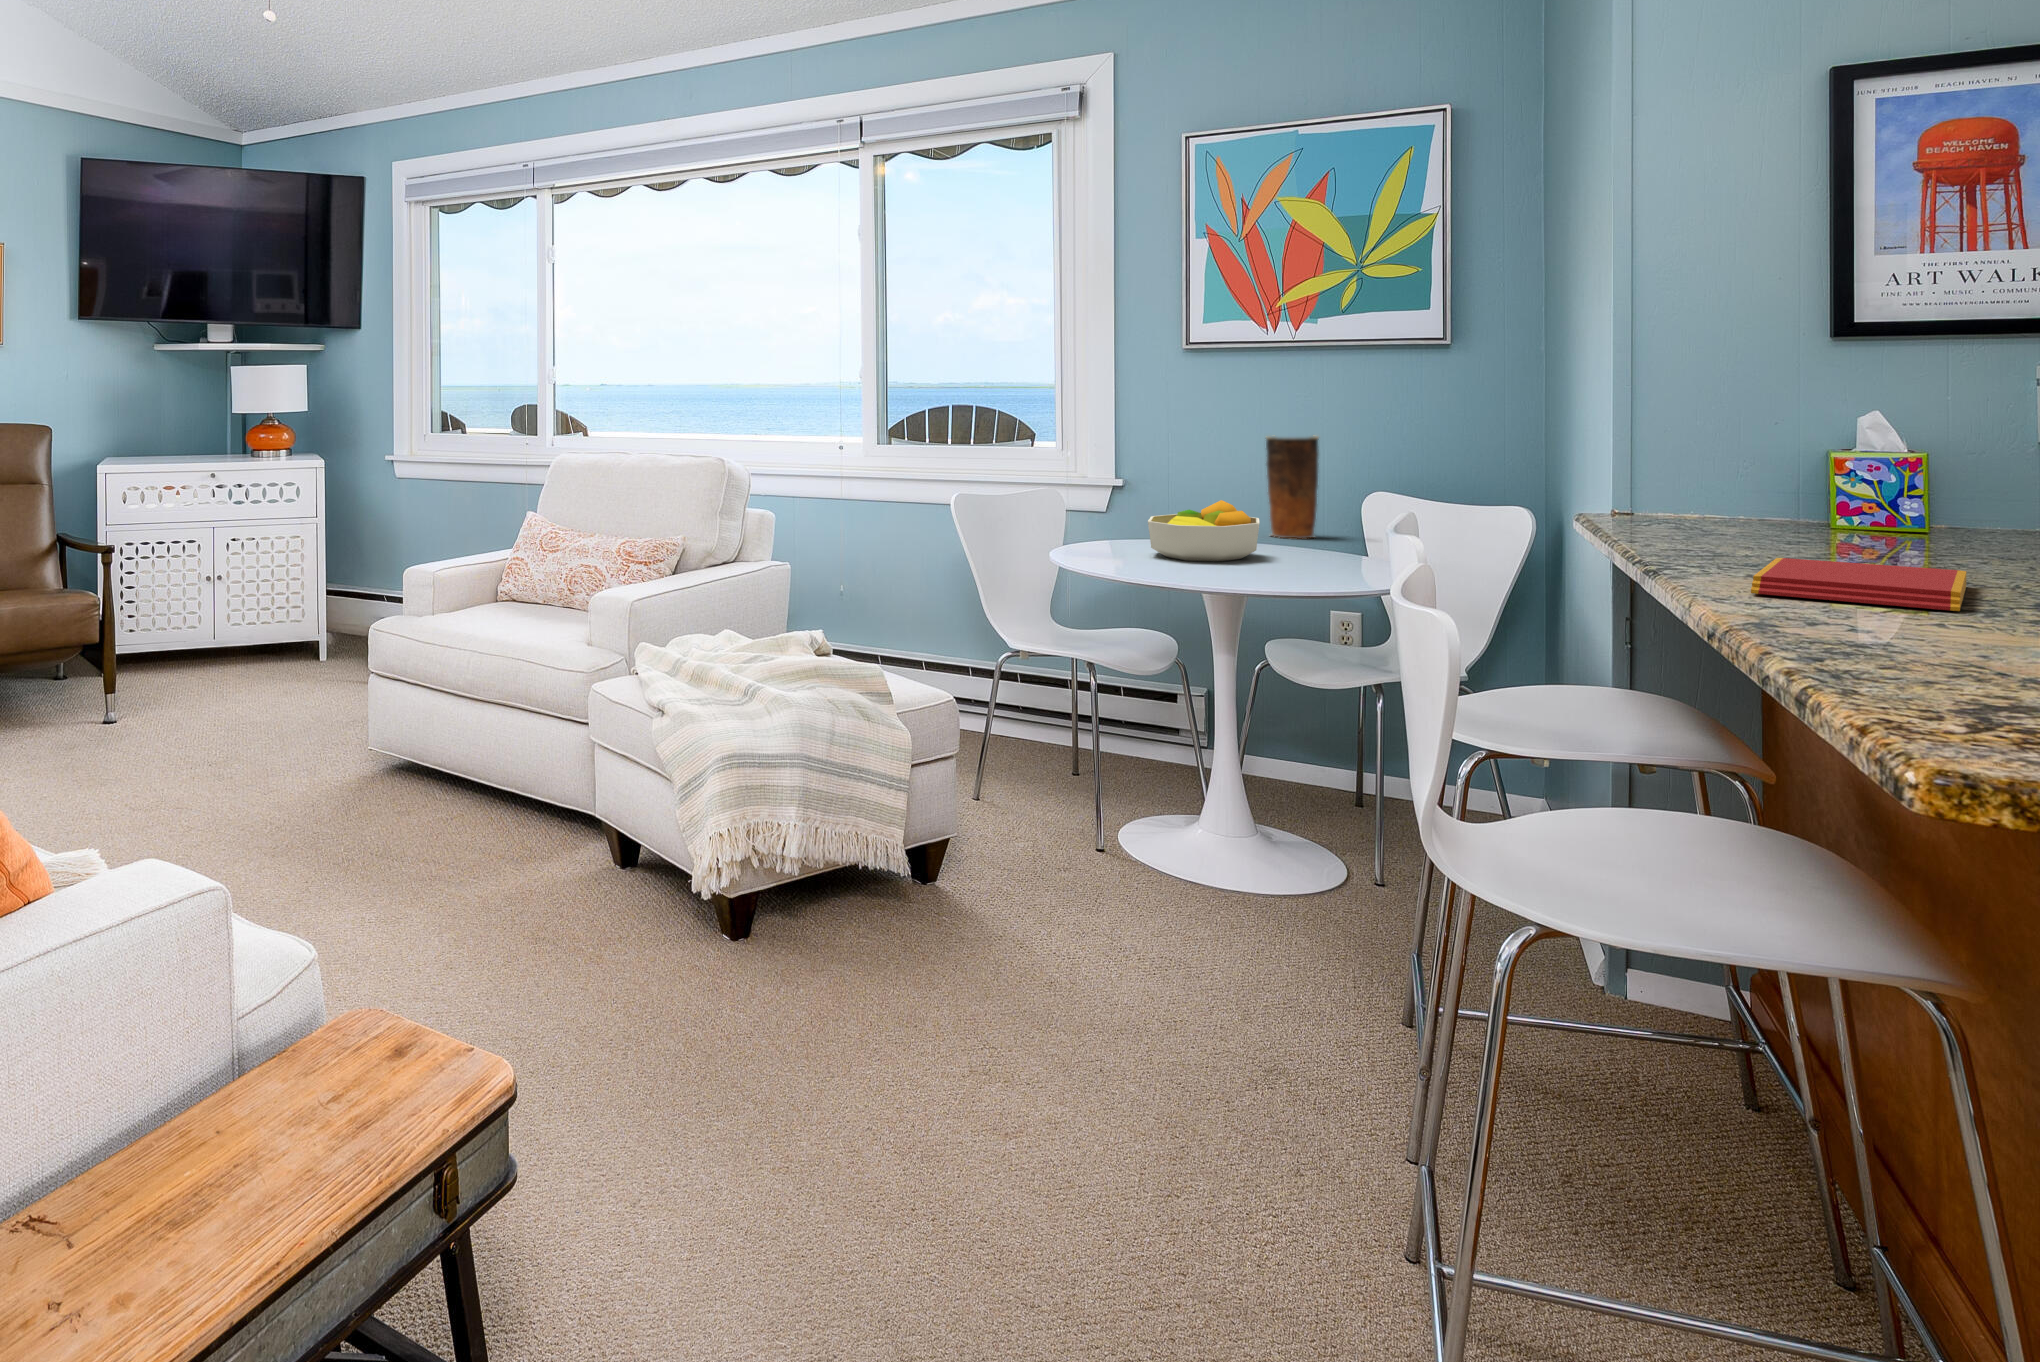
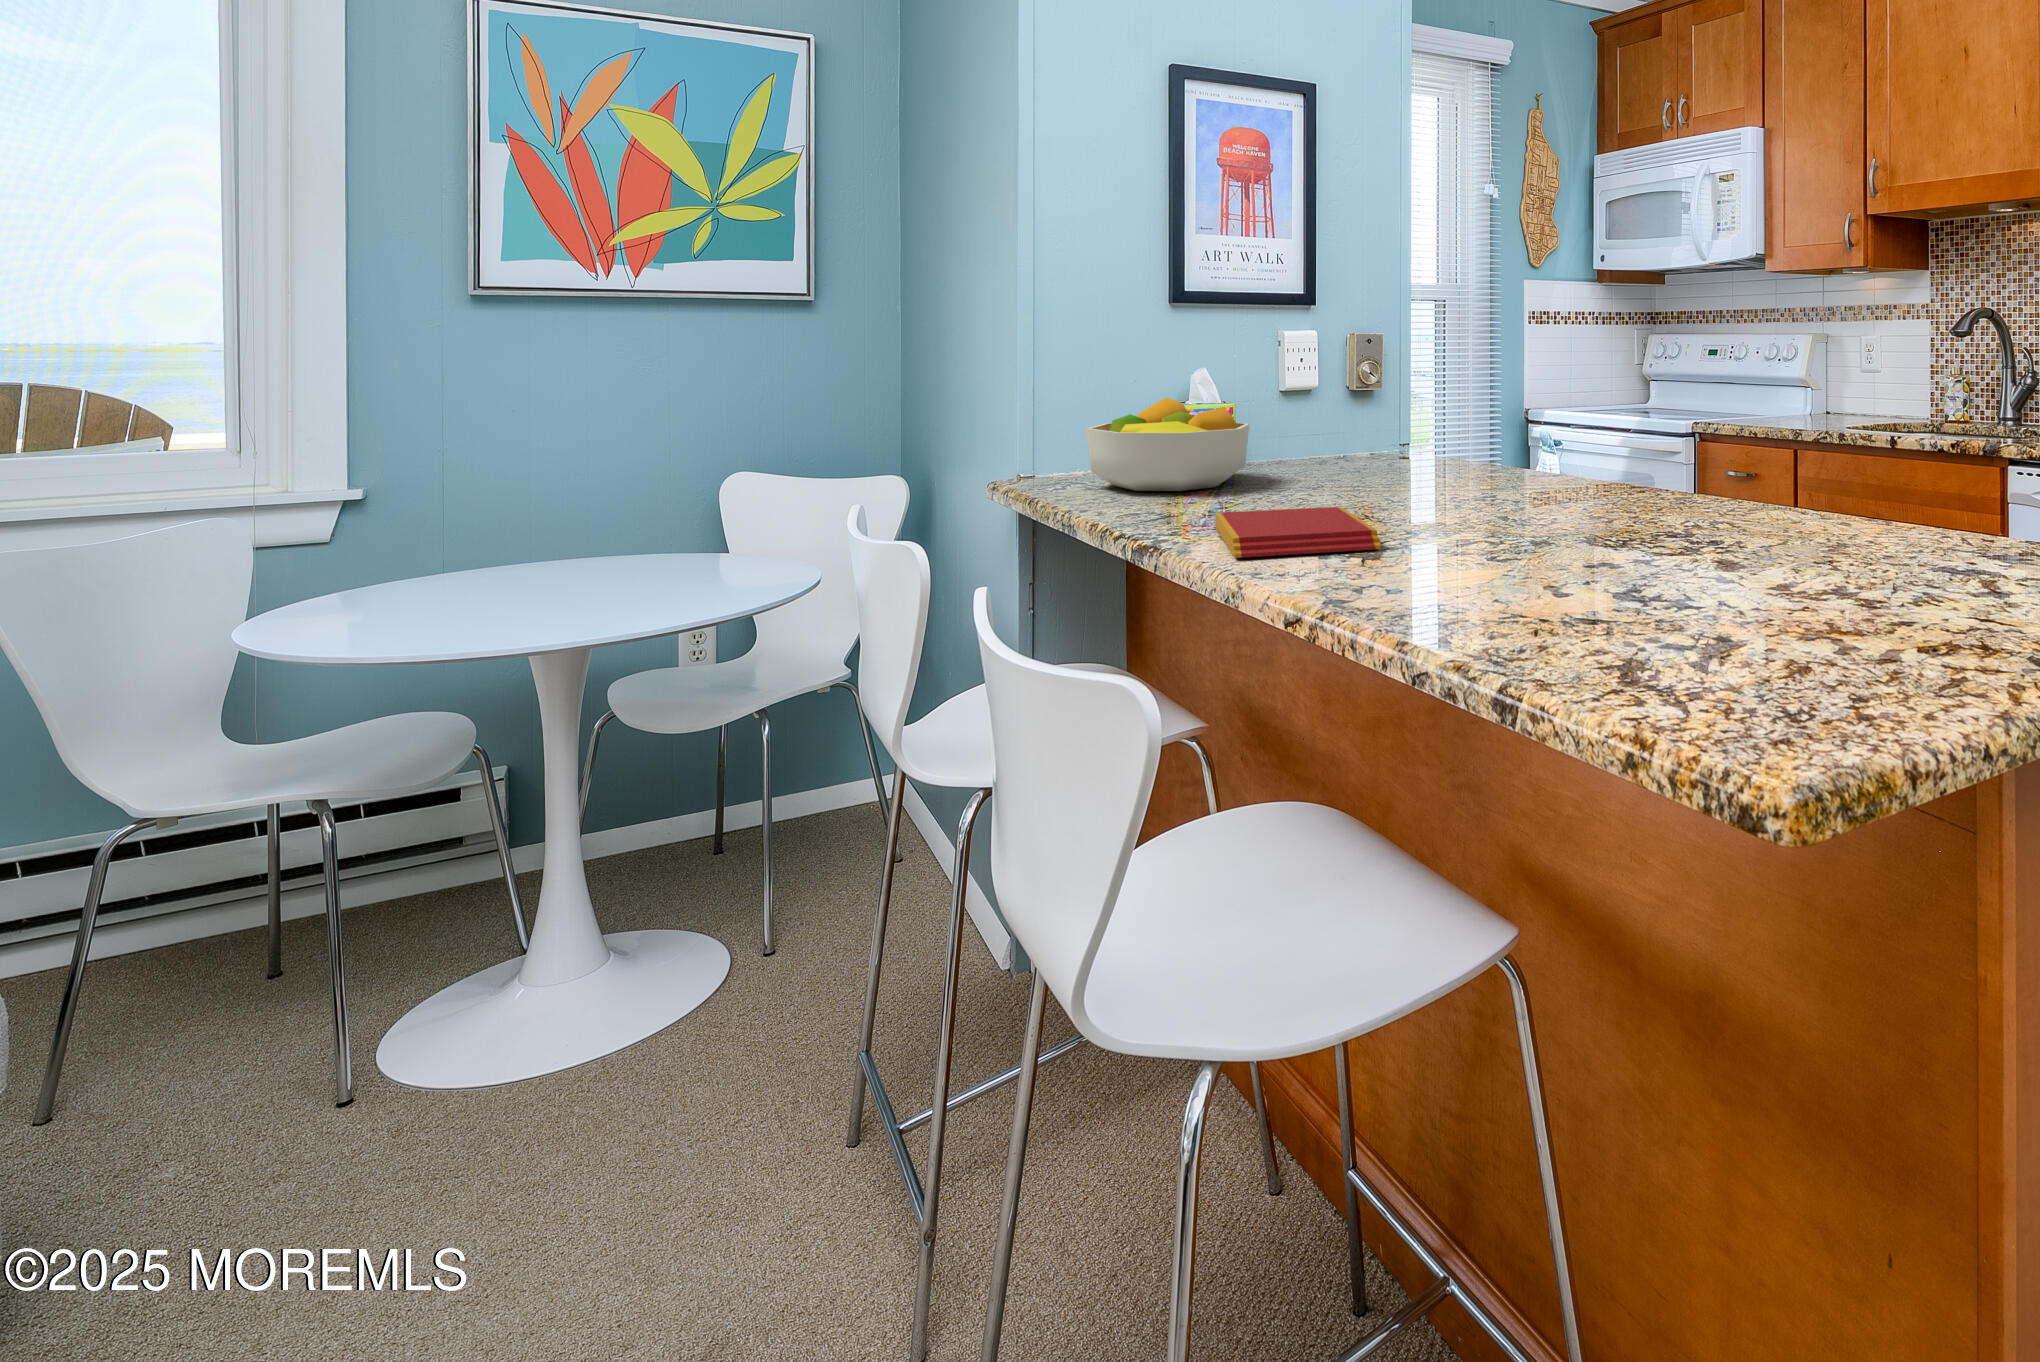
vase: present [1266,436,1319,539] -> none [595,410,667,544]
fruit bowl: present [1148,500,1260,561] -> present [1086,397,1249,491]

